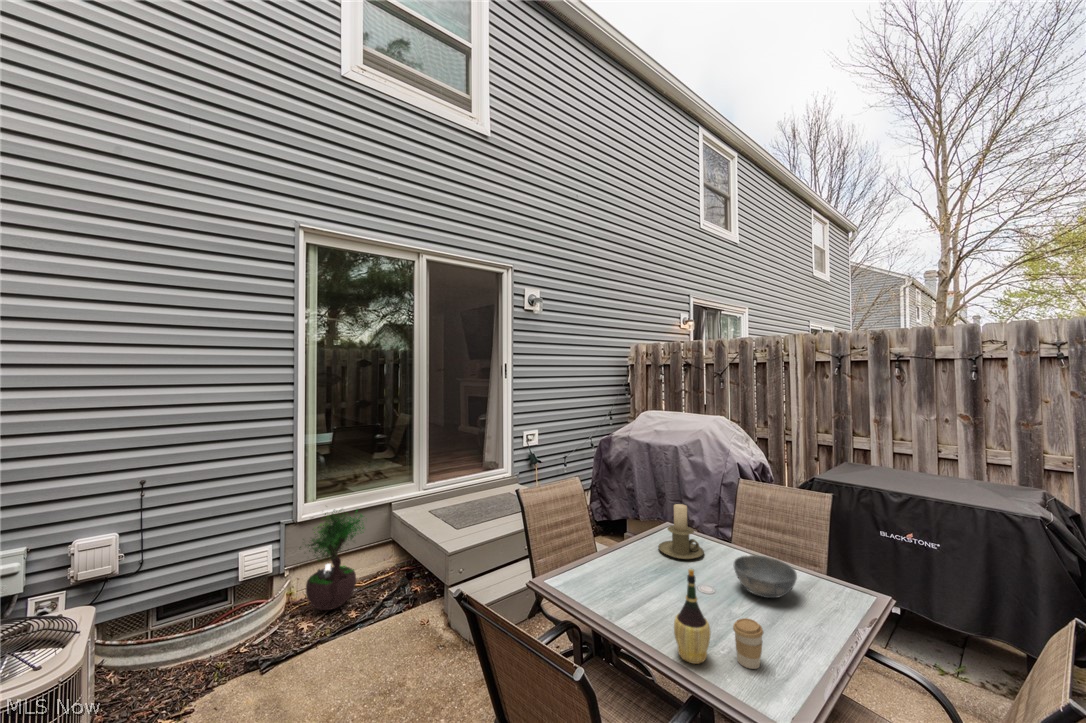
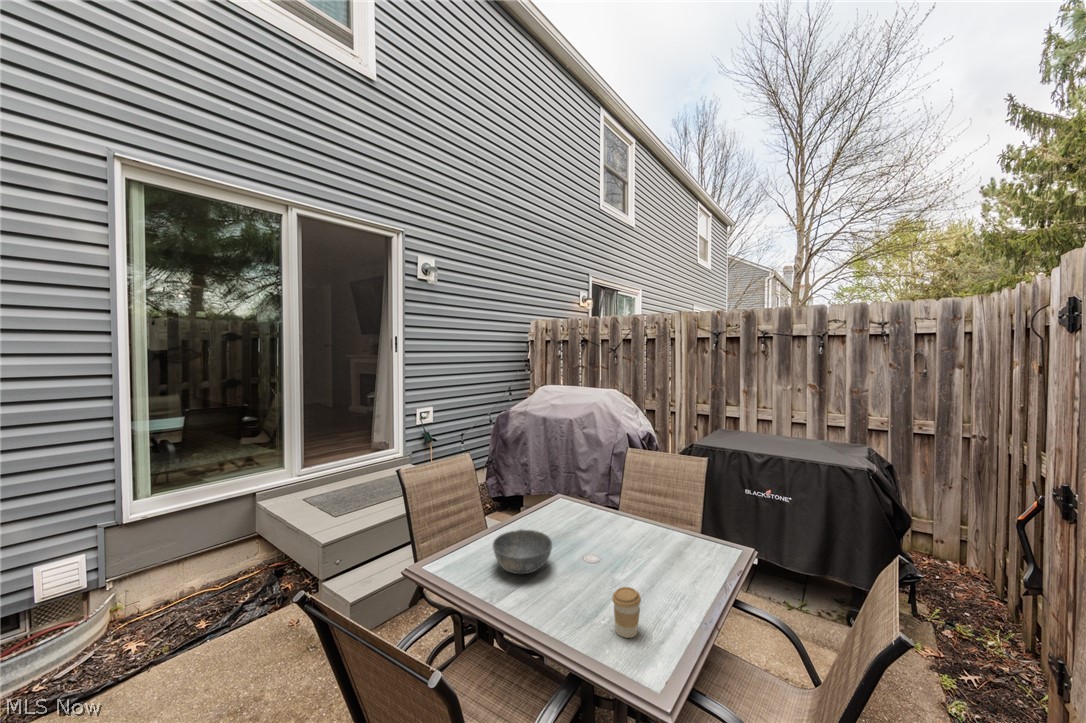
candle holder: present [658,504,704,559] -> none [547,475,591,530]
potted tree: present [300,512,364,610] -> none [122,500,220,624]
bowl: present [733,555,797,598] -> present [493,530,552,574]
wine bottle: present [674,569,711,664] -> none [553,542,590,641]

